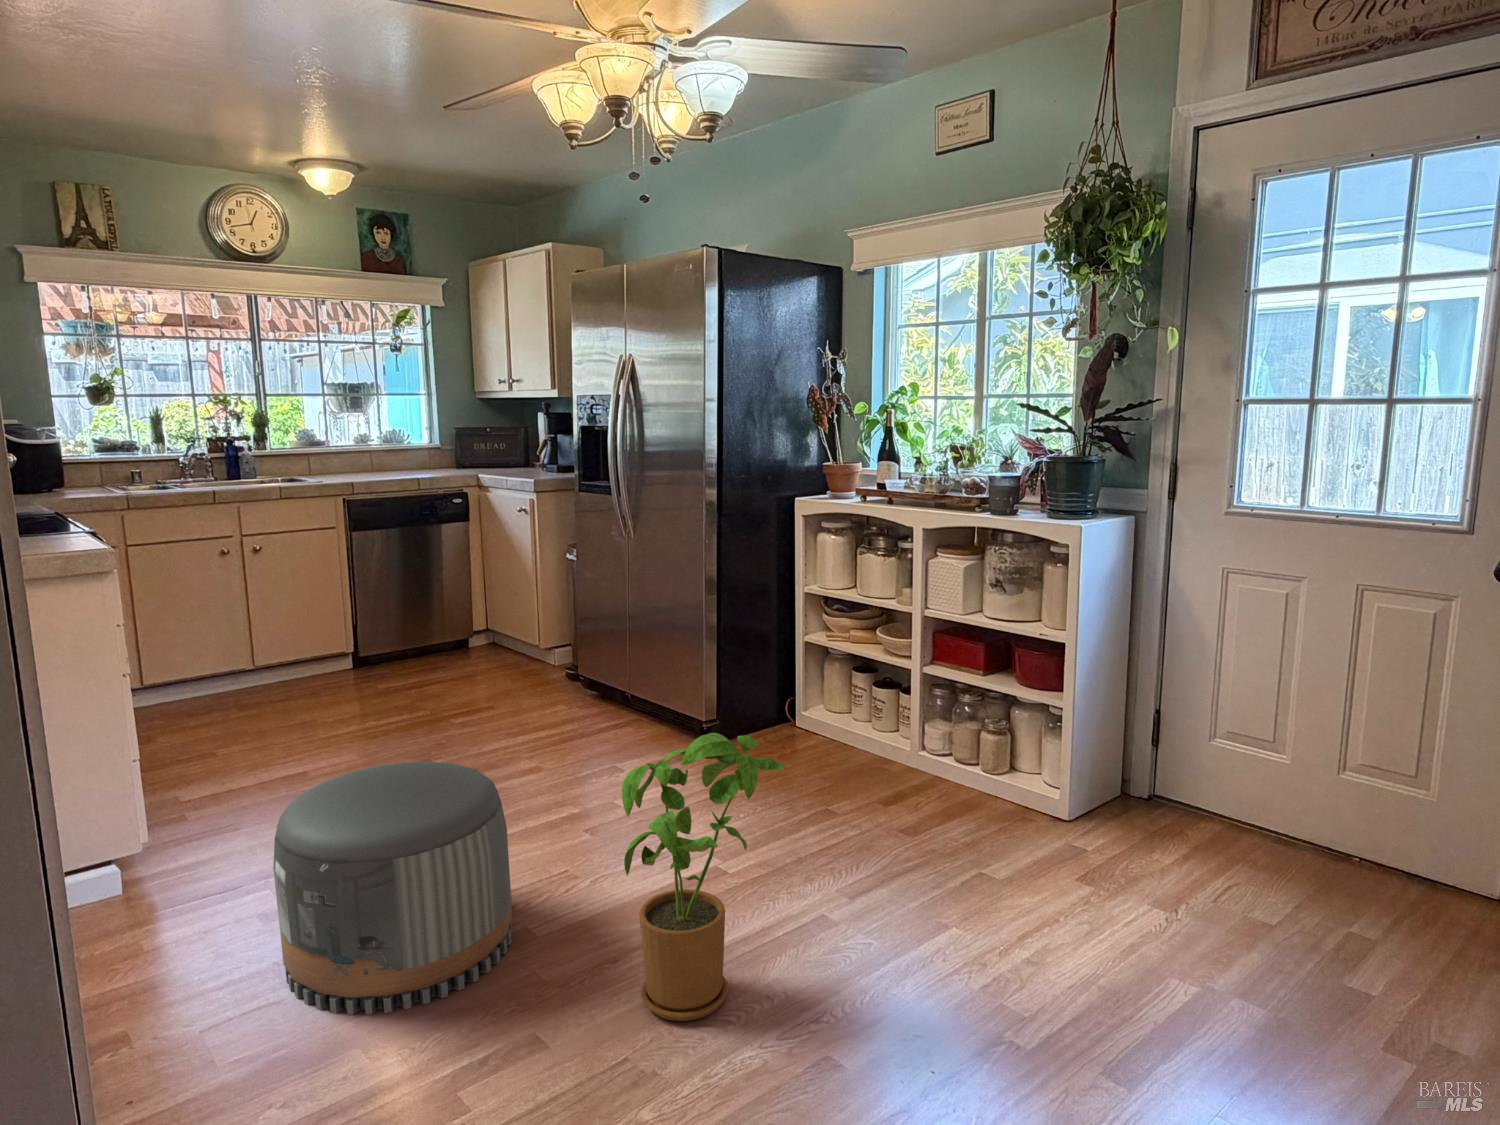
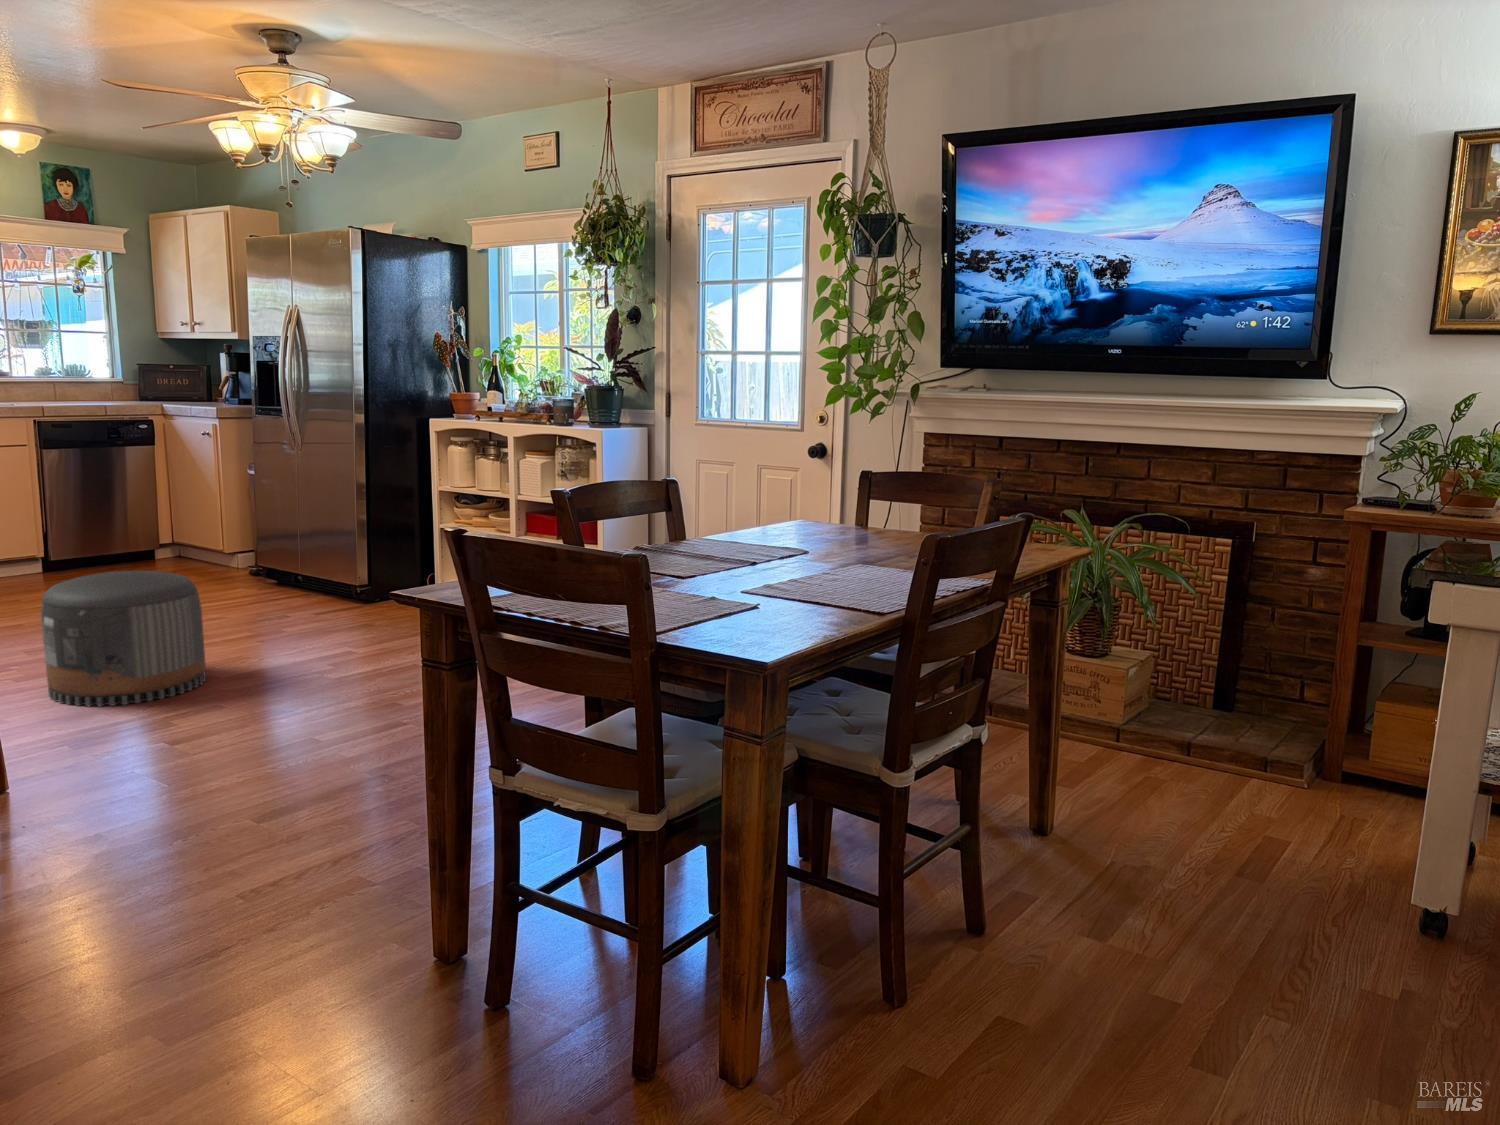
house plant: present [622,733,787,1021] -> none [277,528,378,699]

